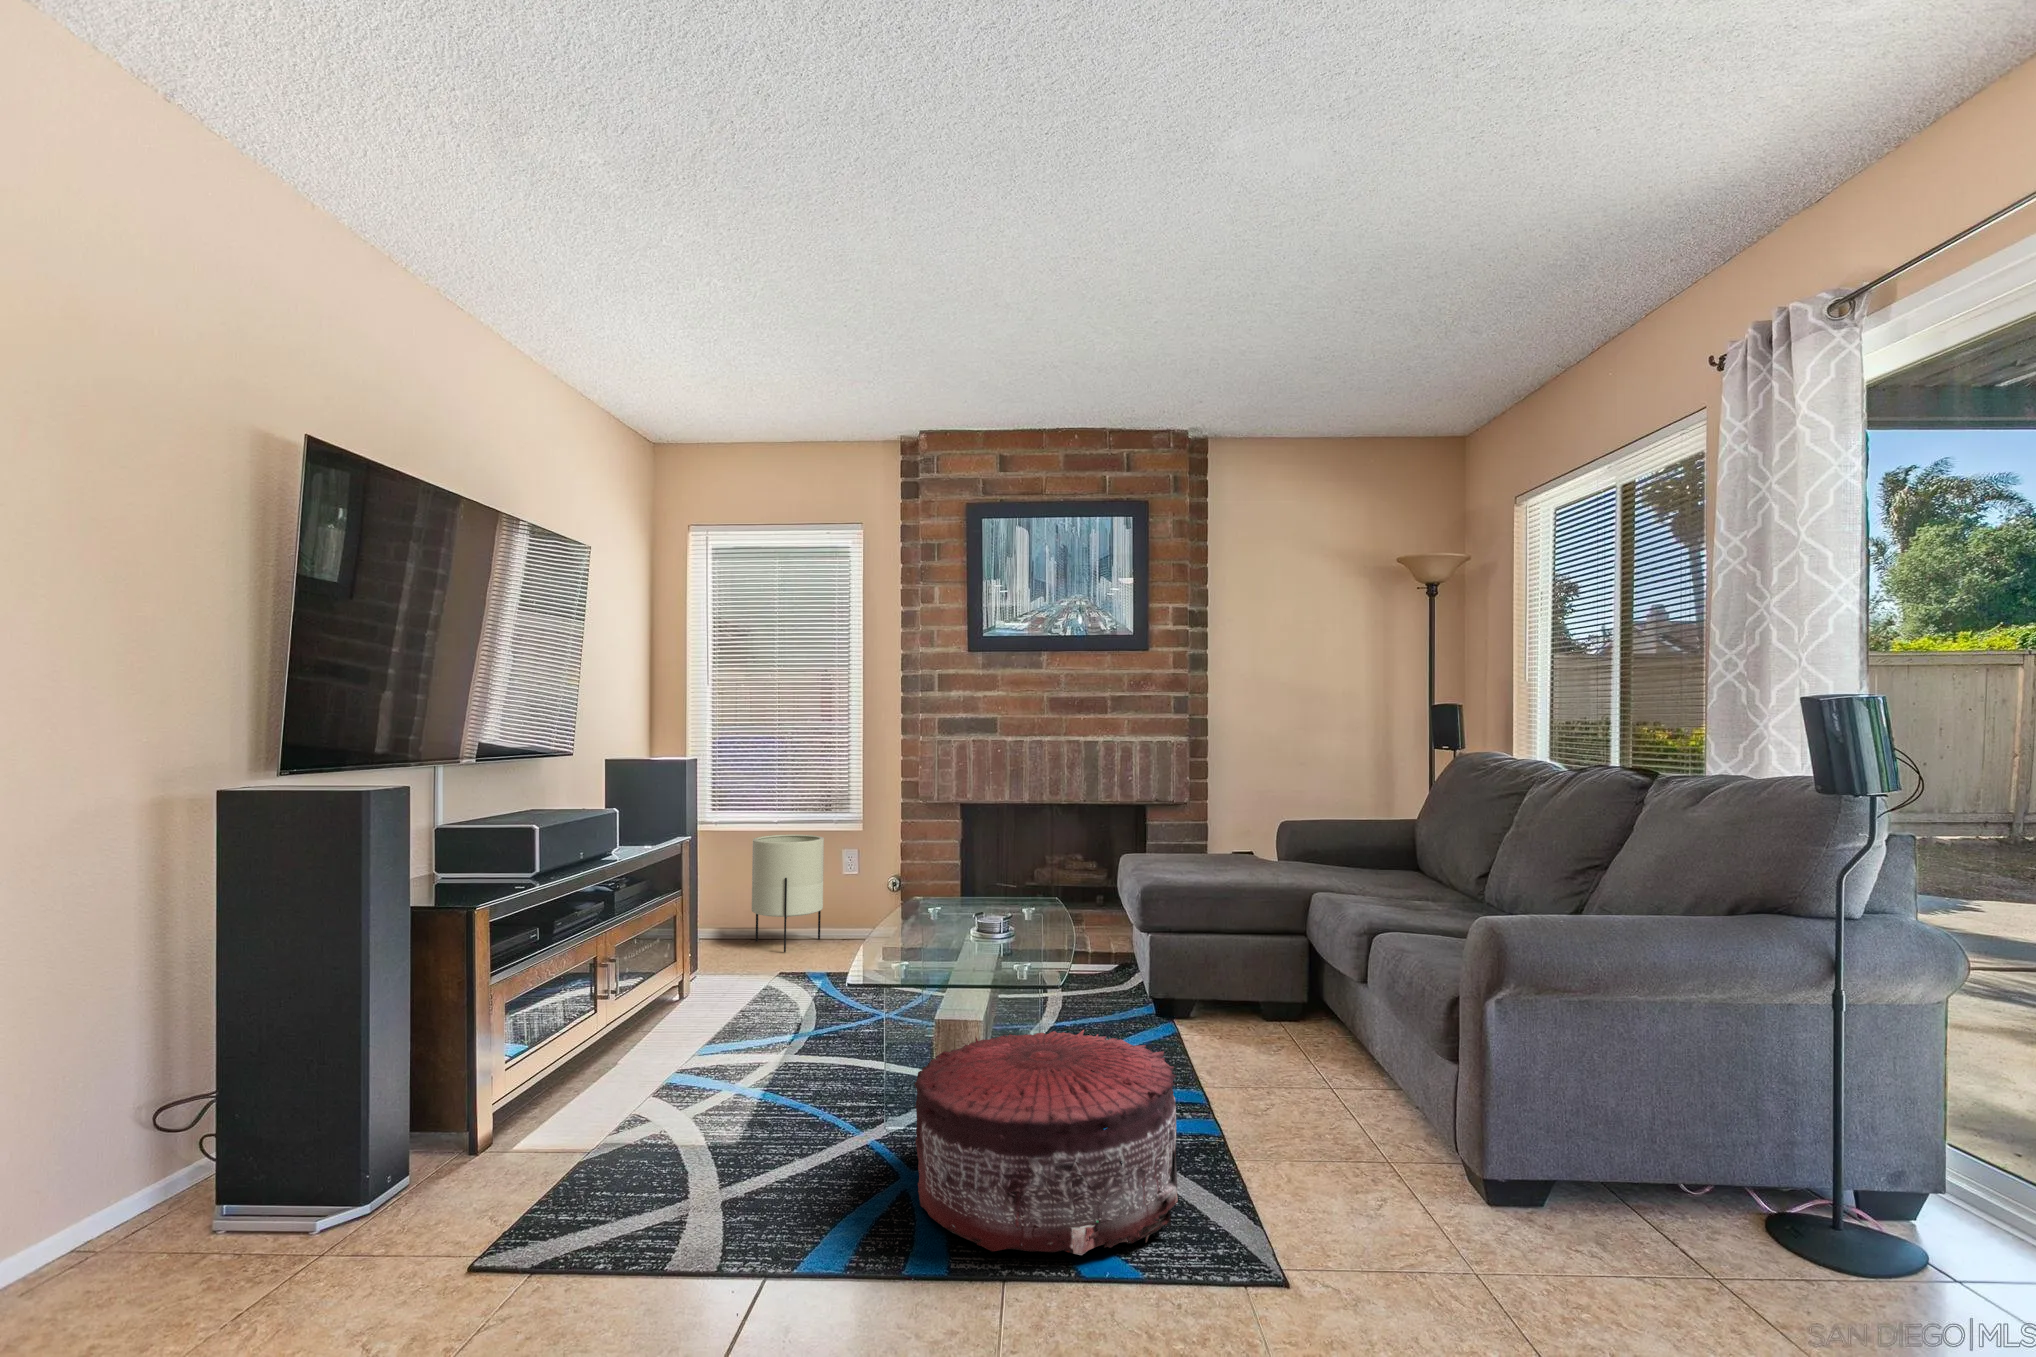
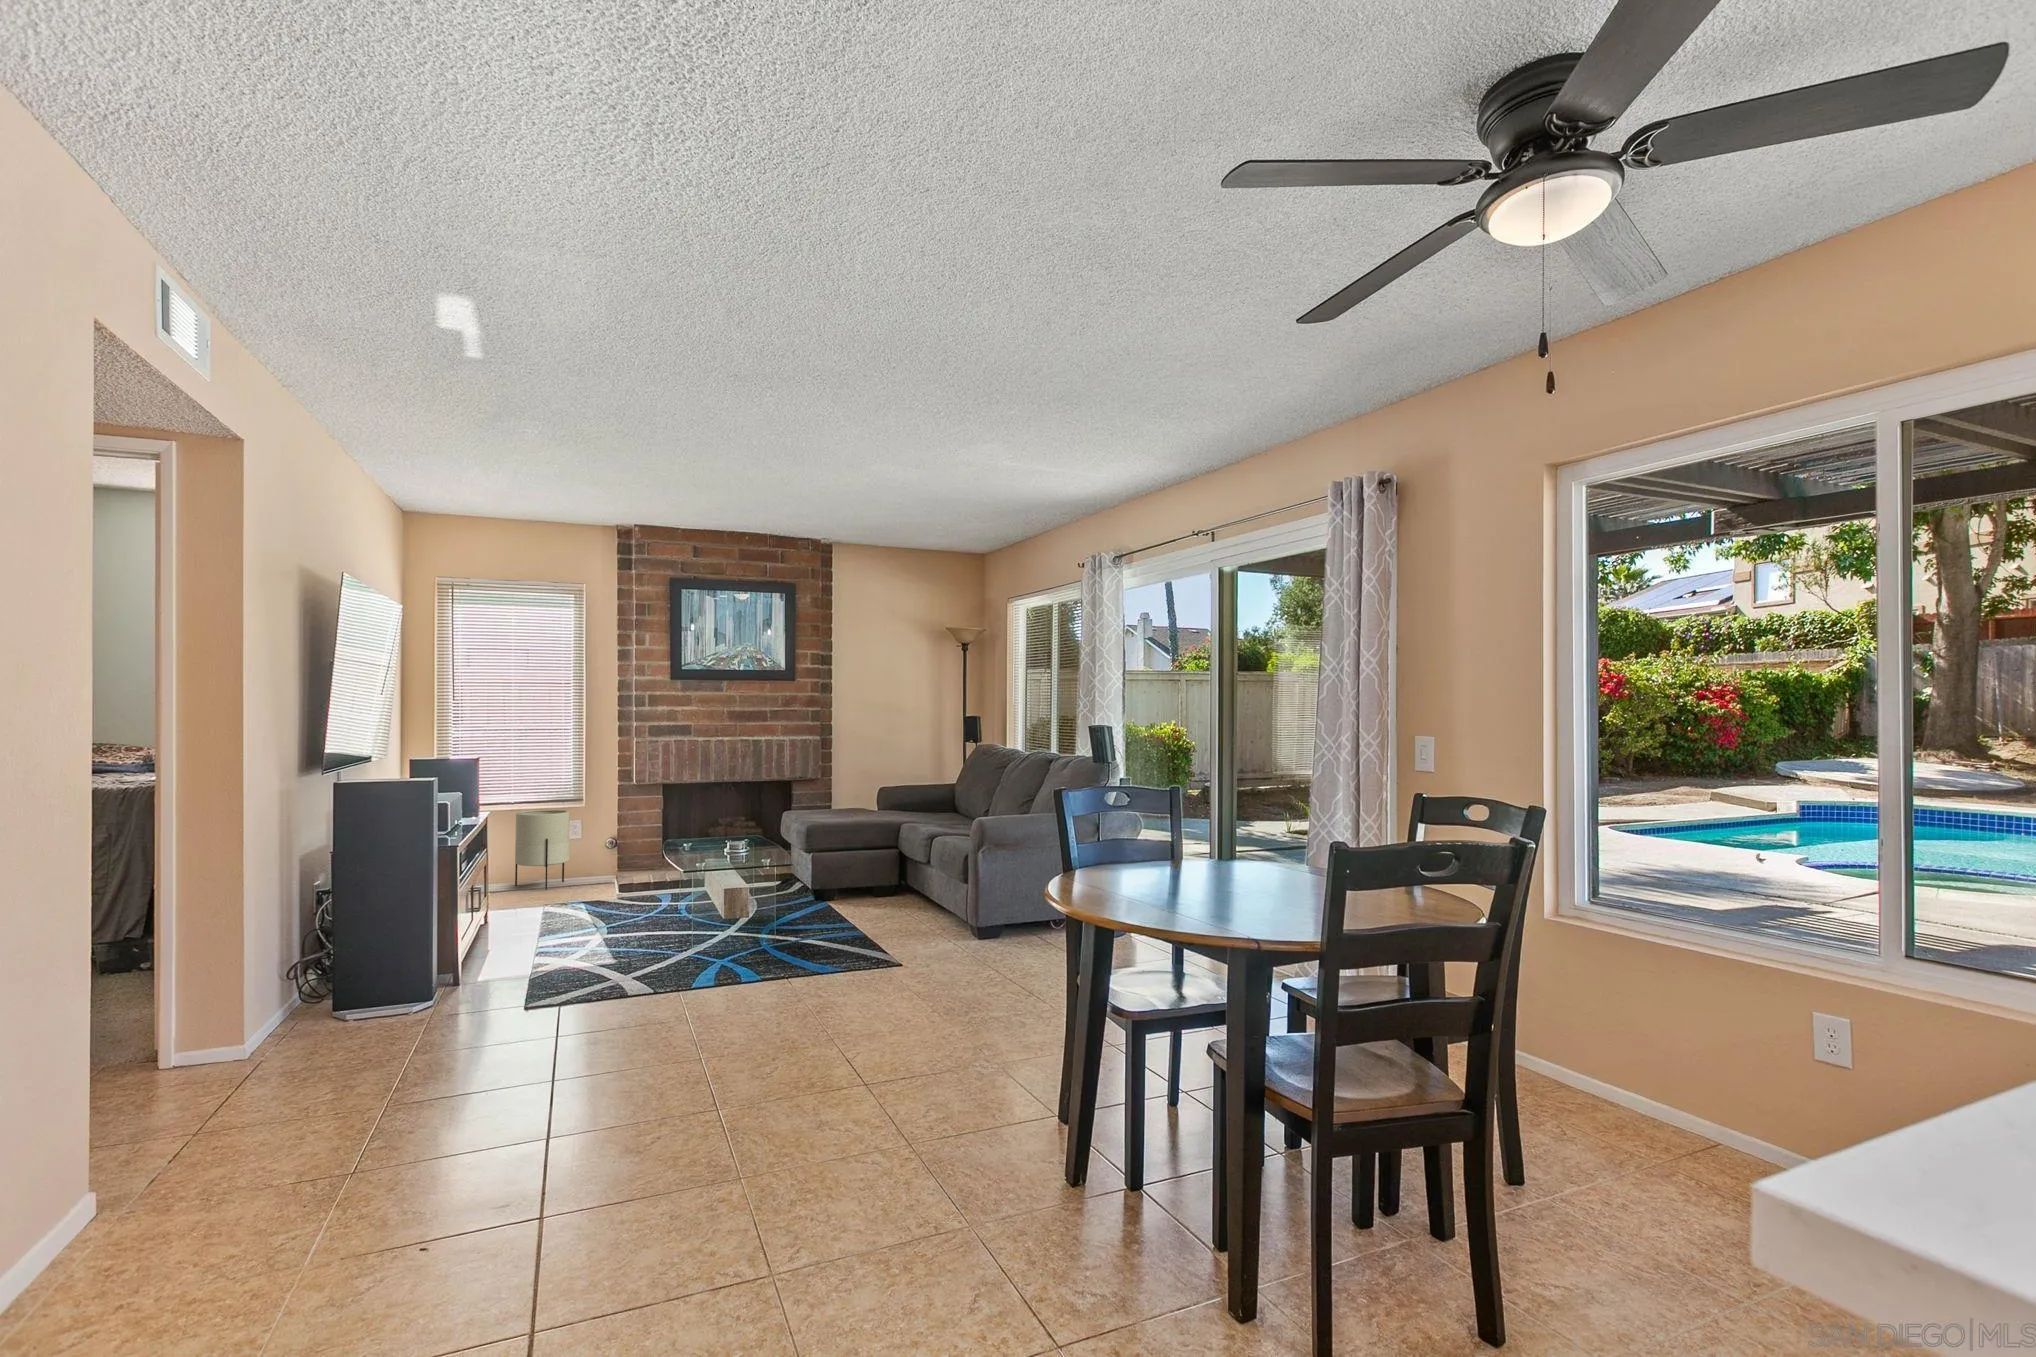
pouf: present [914,1030,1178,1255] -> none [729,885,854,967]

